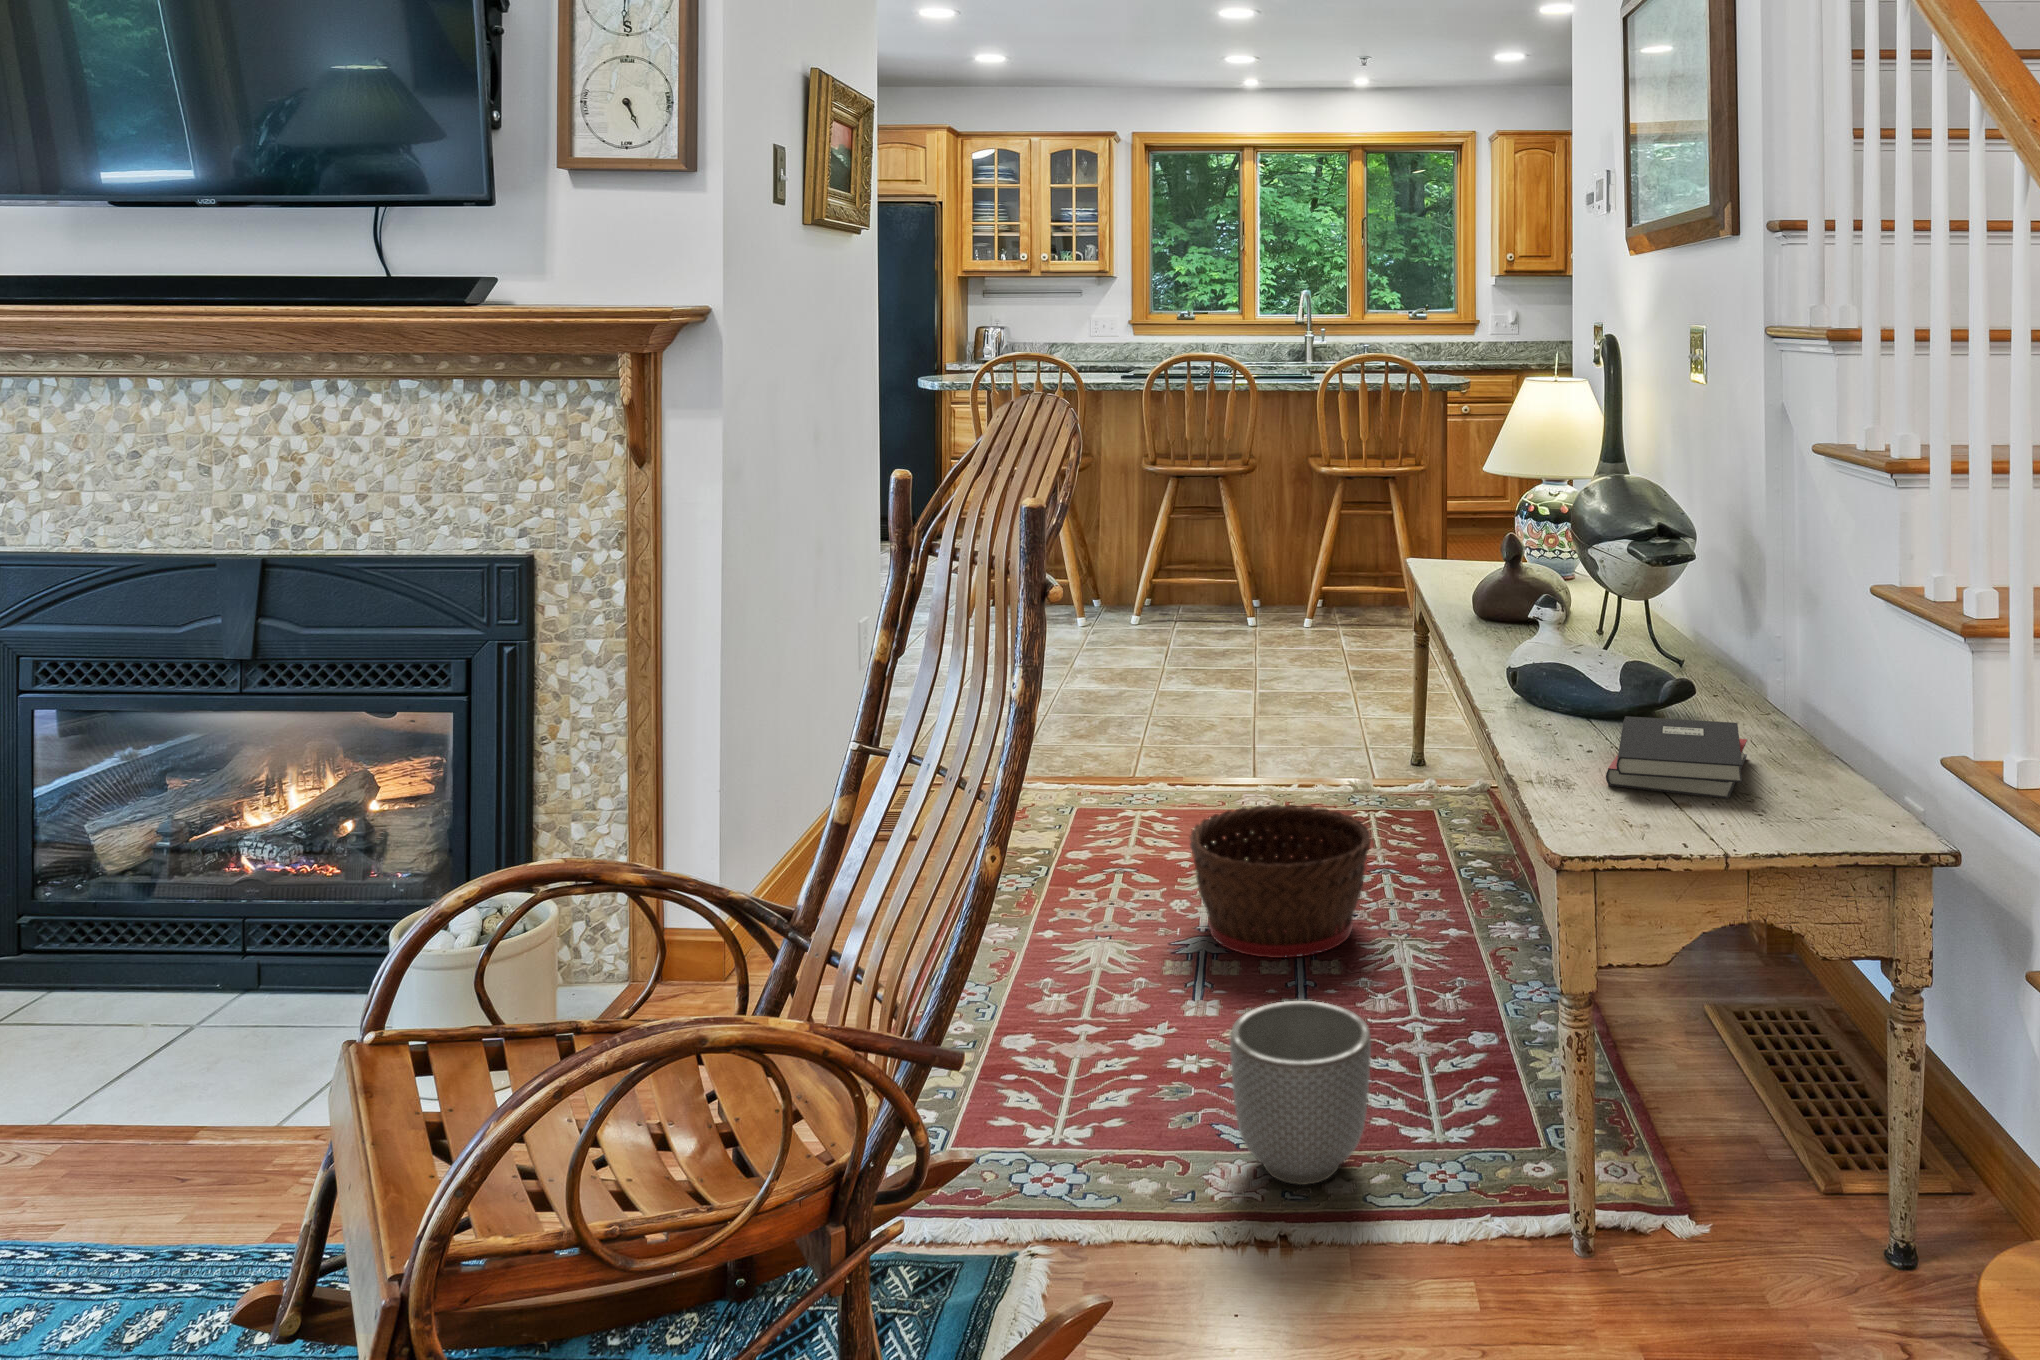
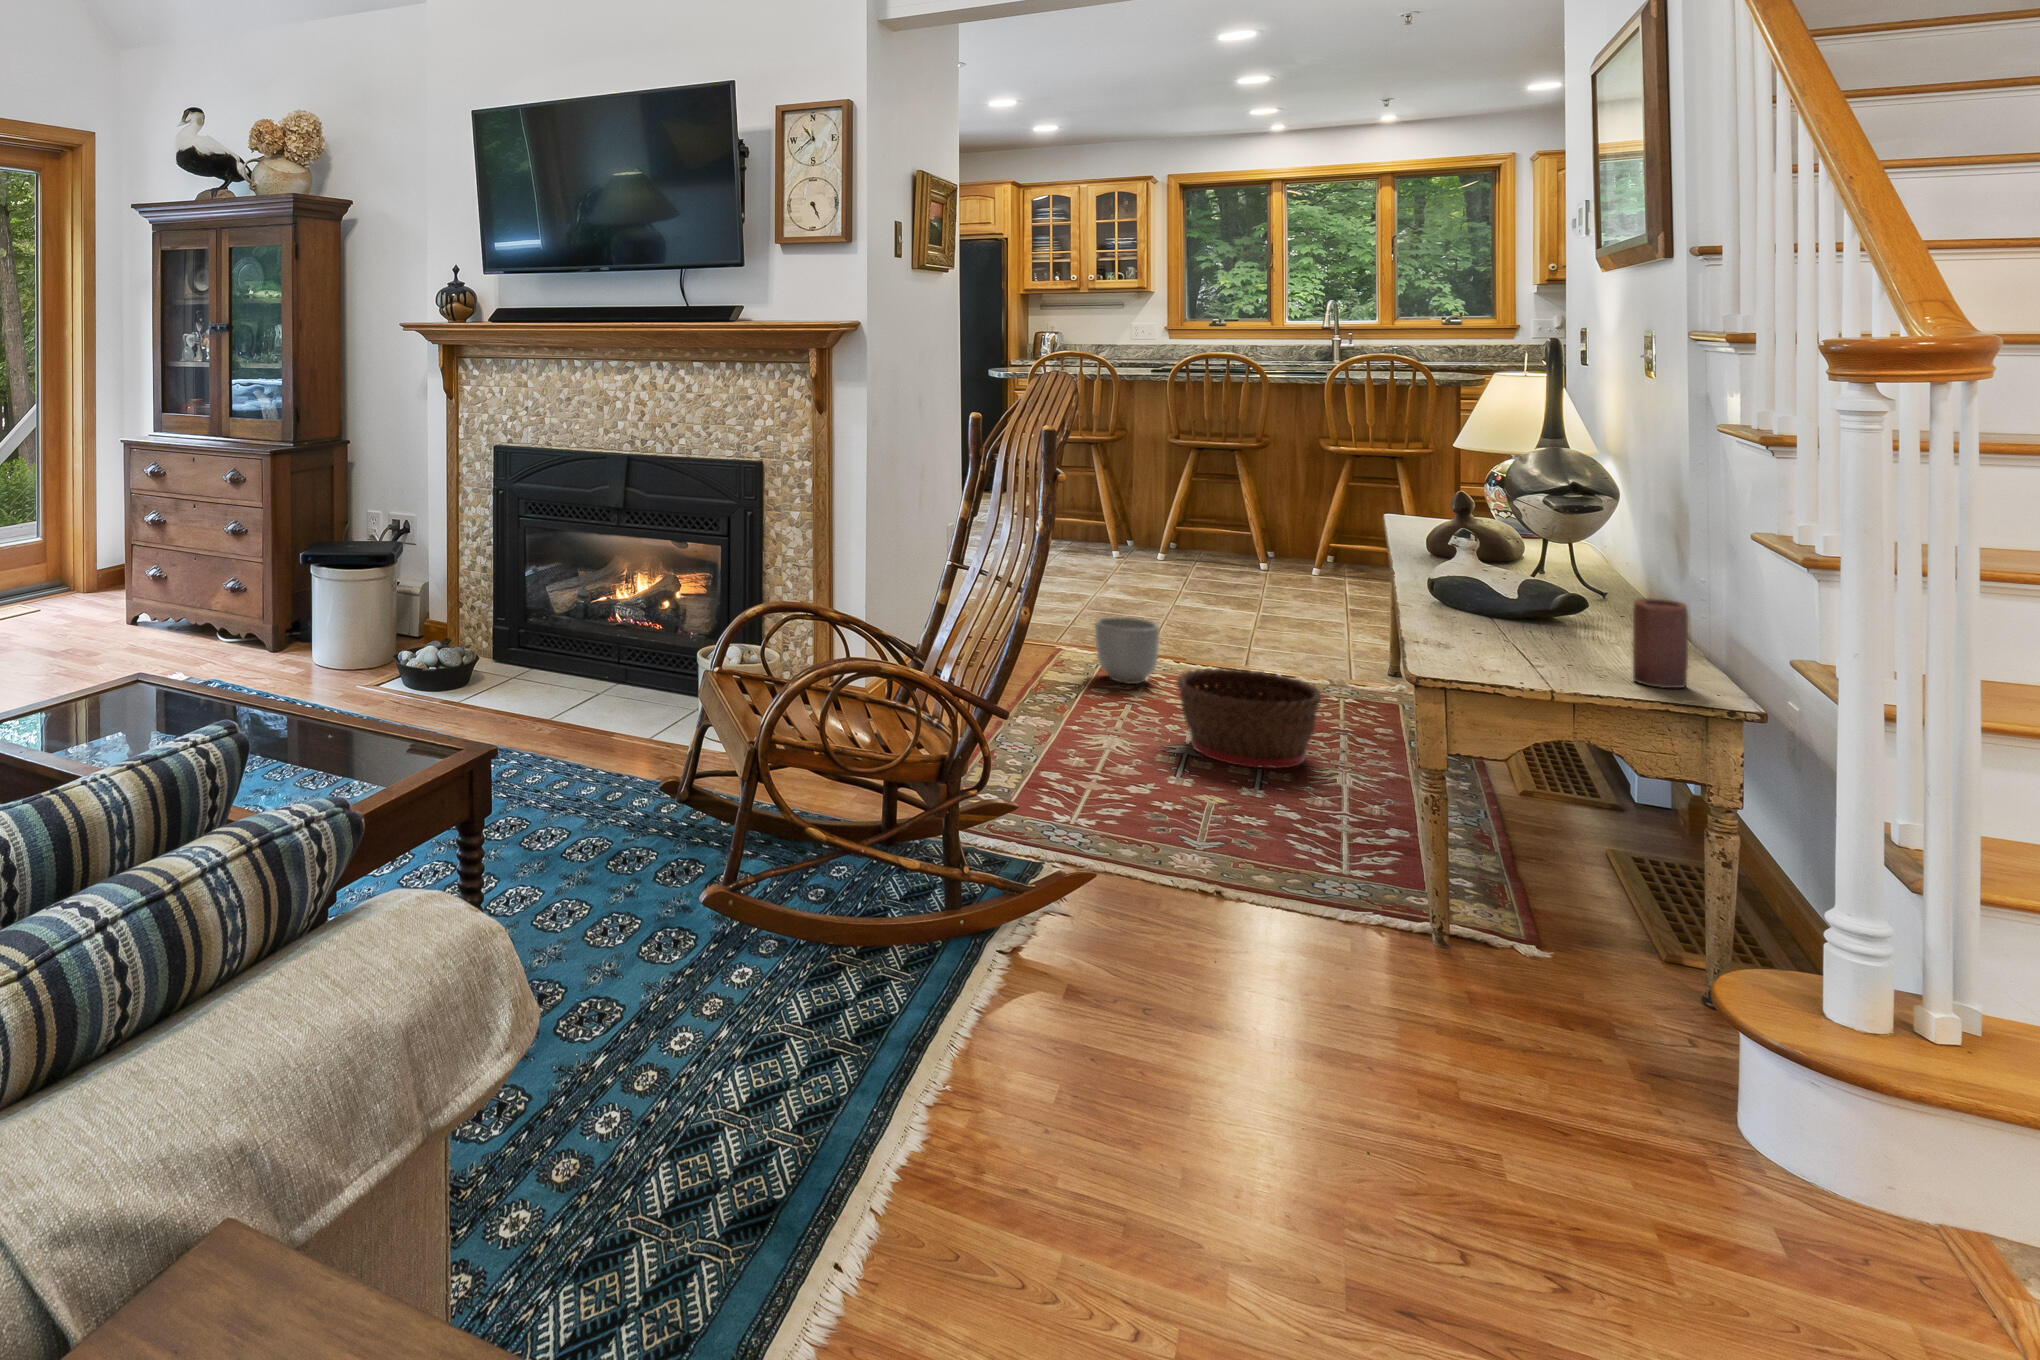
candle: none [1795,699,1856,827] -> present [1633,598,1688,688]
hardback book: present [1606,716,1747,799] -> none [1480,611,1621,667]
planter: present [1230,1001,1371,1185] -> present [1095,617,1160,684]

